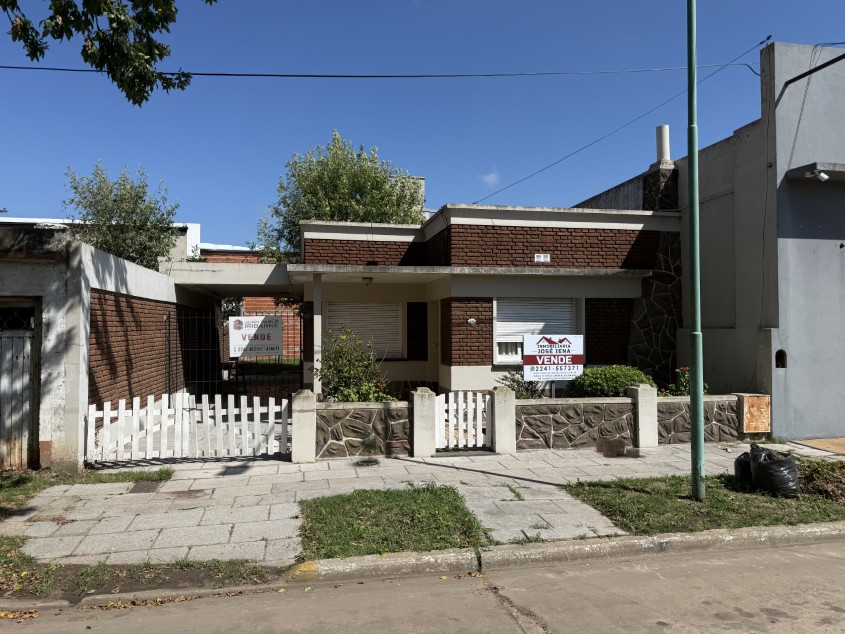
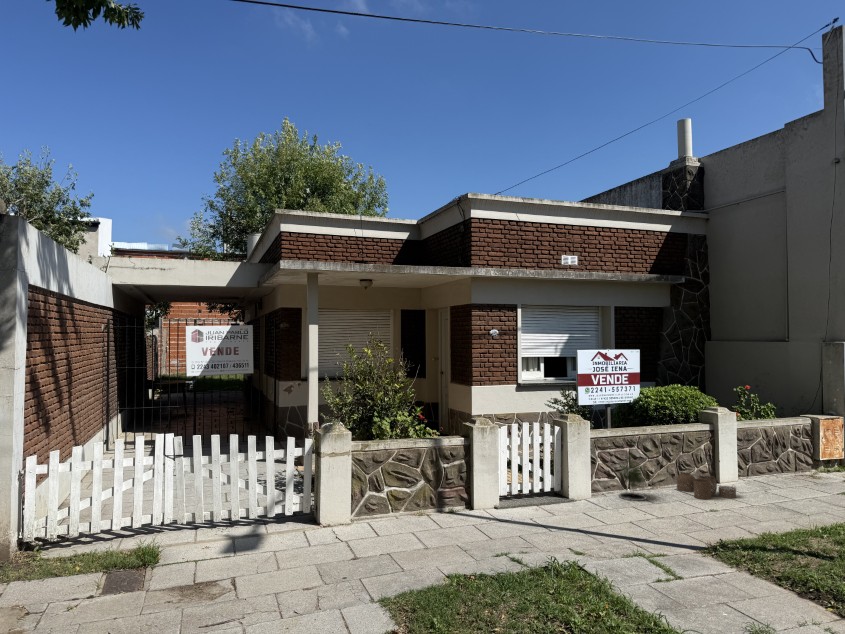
potted tree: present [357,426,379,465] -> present [619,455,646,501]

